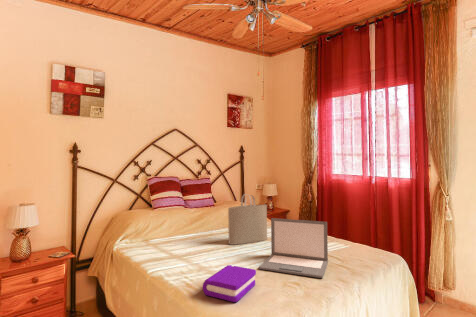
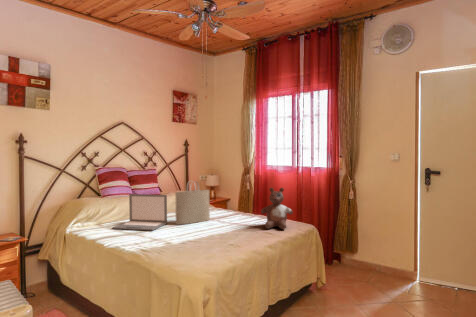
stuffed bear: none [330,205,372,260] -> present [261,188,293,229]
laptop: present [259,218,328,278] -> present [112,194,167,231]
book: present [203,265,256,302] -> none [157,235,200,258]

